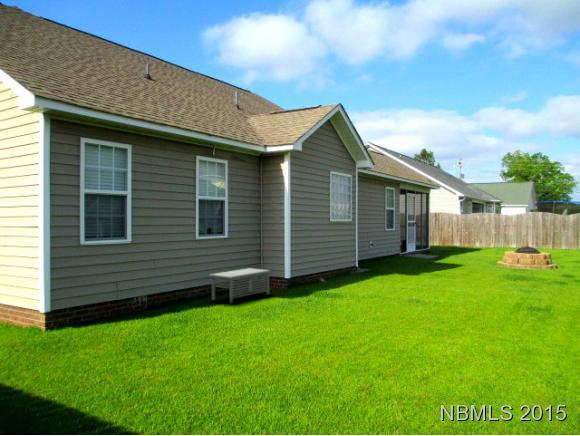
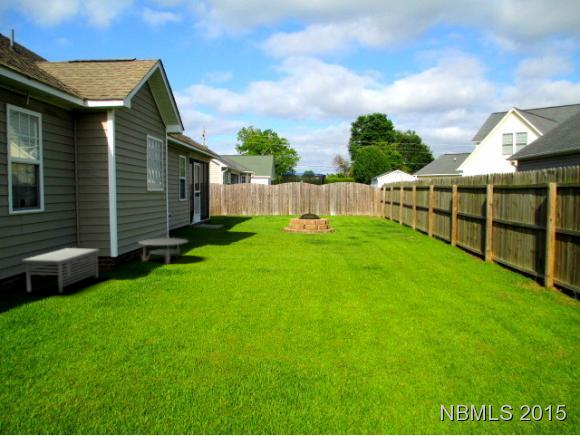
round table: none [314,265,359,289] -> present [139,238,187,264]

